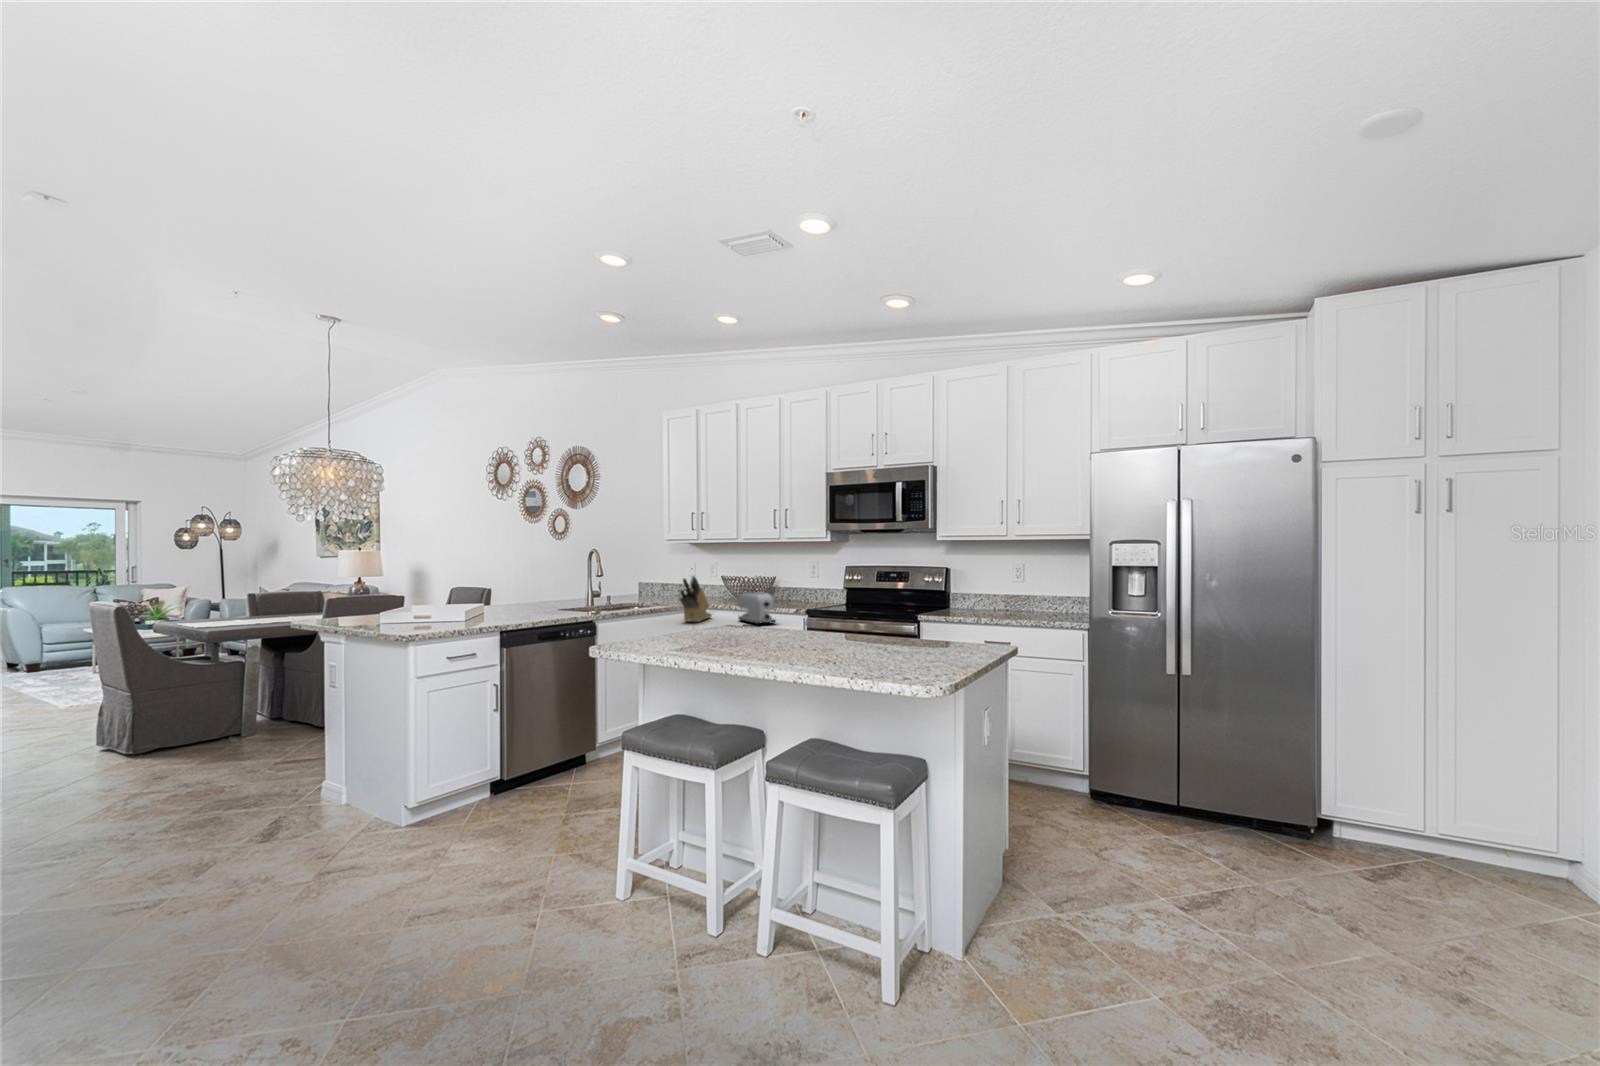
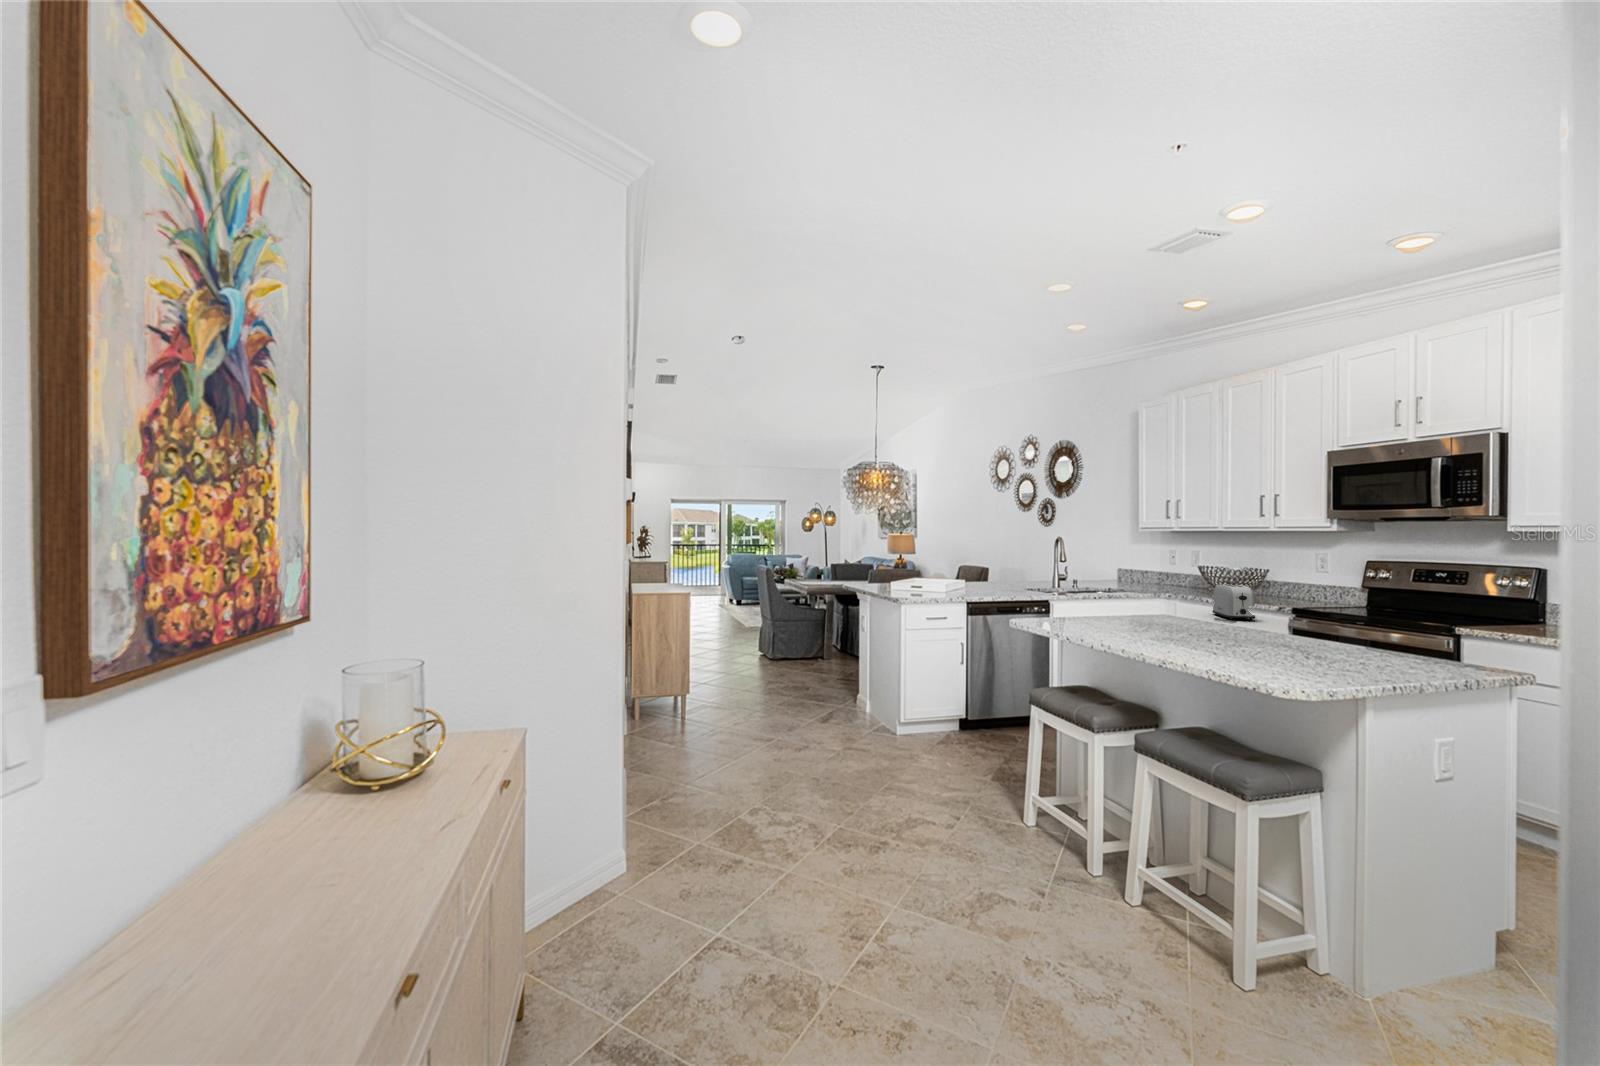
knife block: present [680,576,712,622] -> none [1142,563,1186,611]

